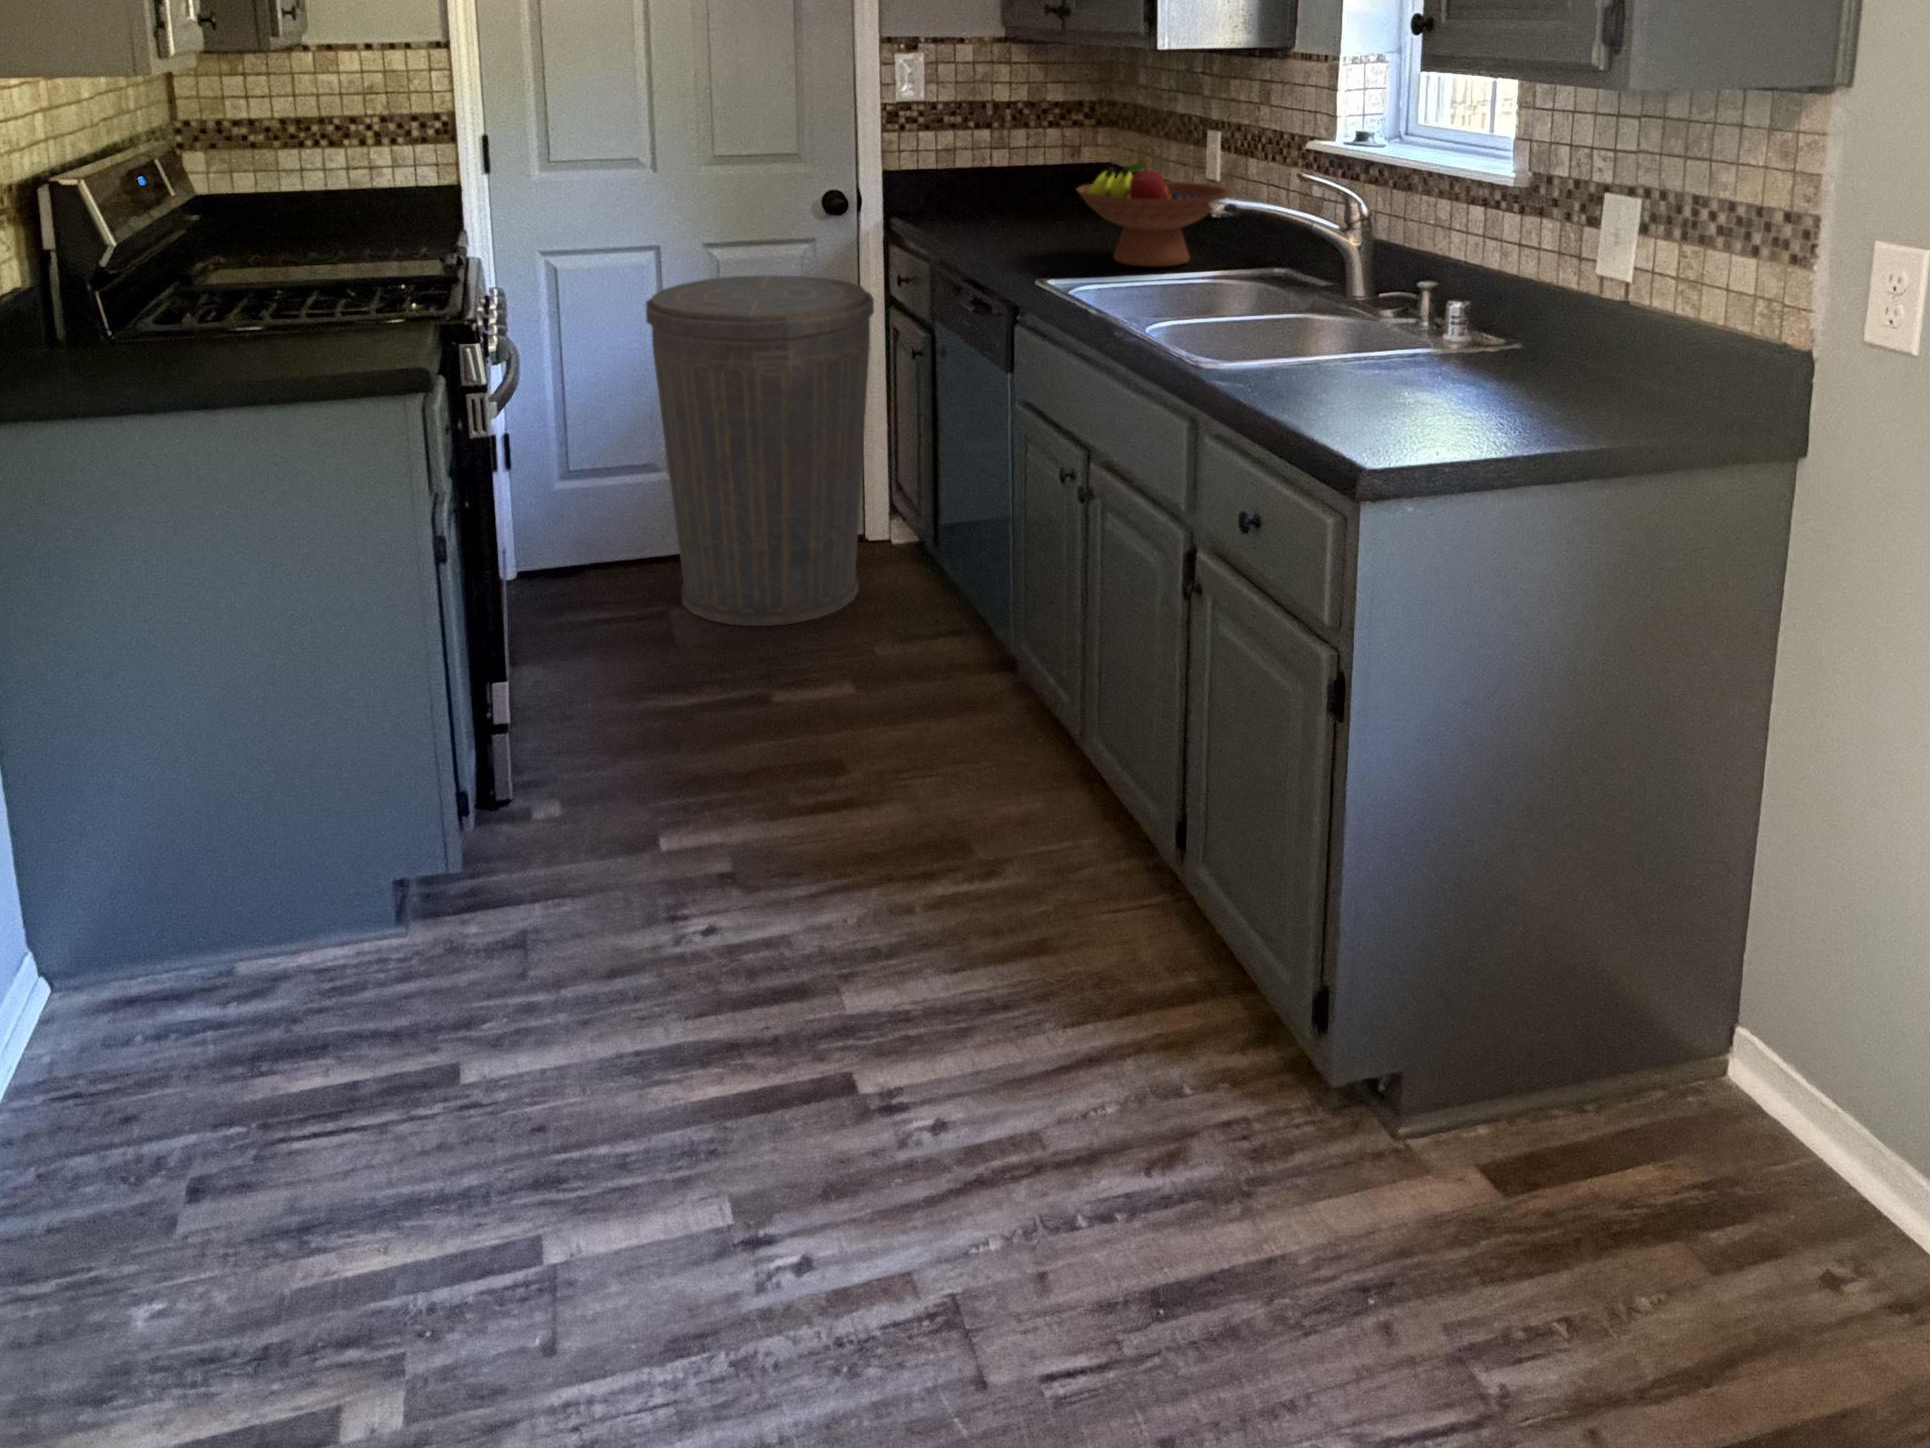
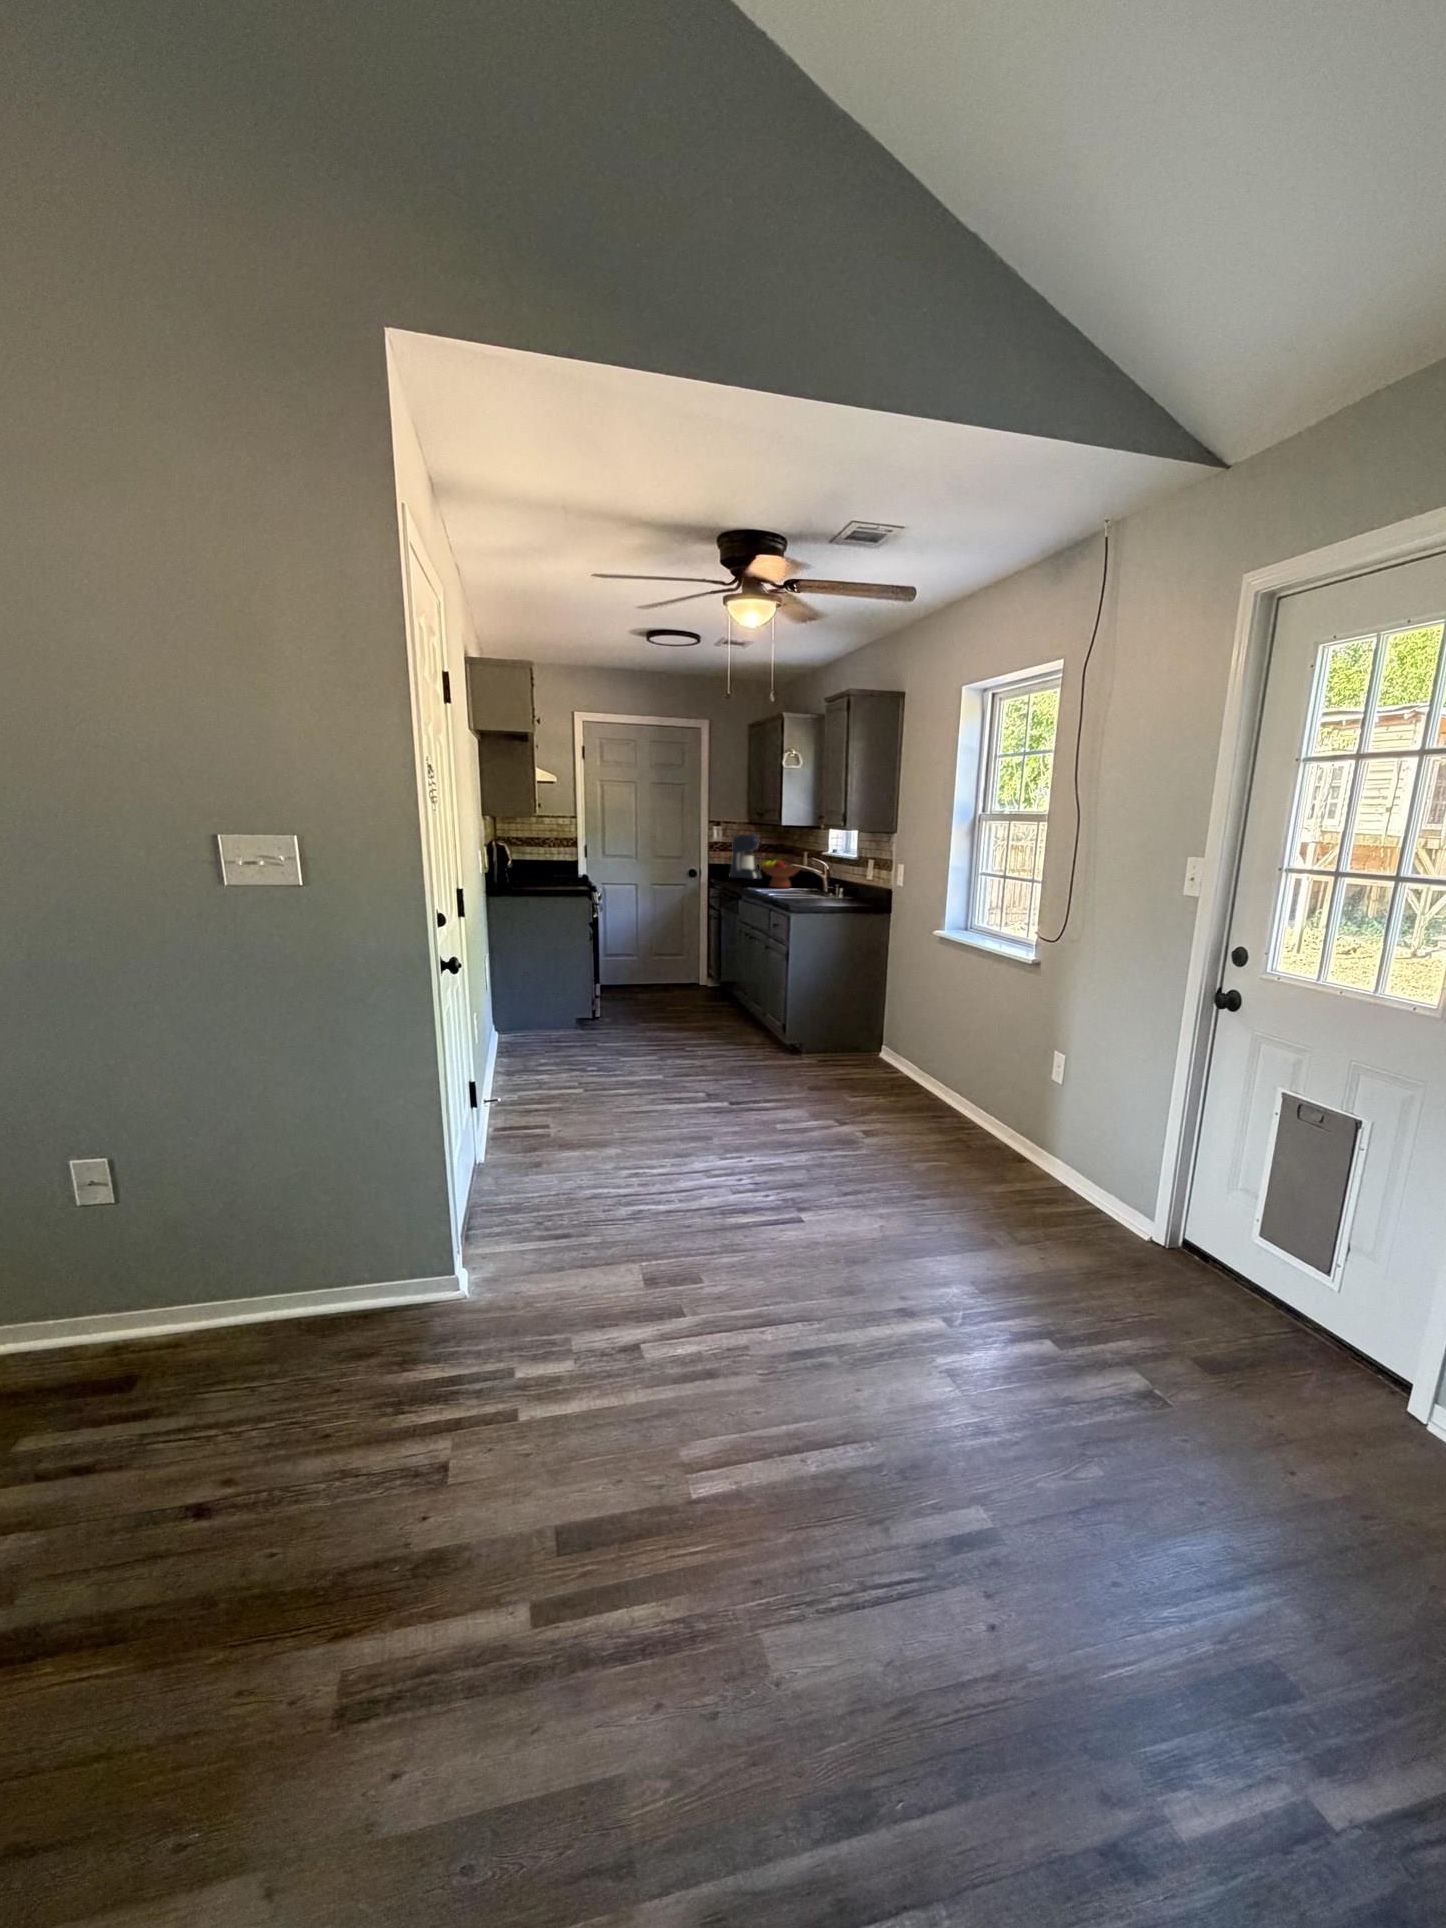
coffee maker: none [958,75,1060,219] -> present [730,834,761,879]
trash can: present [646,276,874,626] -> none [634,894,702,996]

